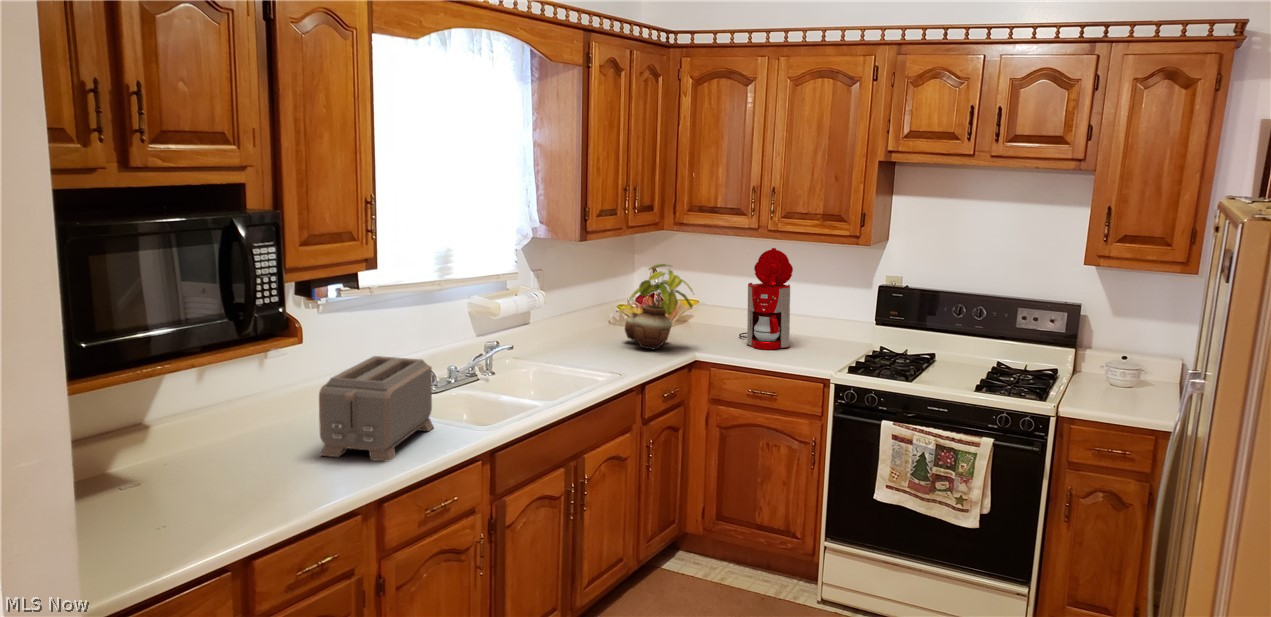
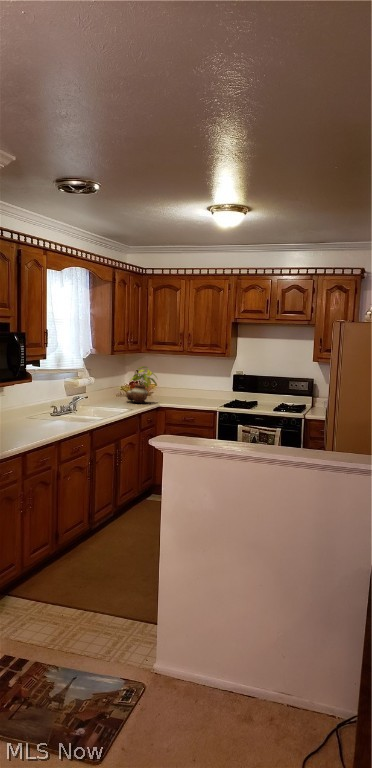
coffee maker: present [739,248,793,350] -> none [175,360,198,402]
toaster: present [319,356,434,461] -> none [23,394,63,432]

